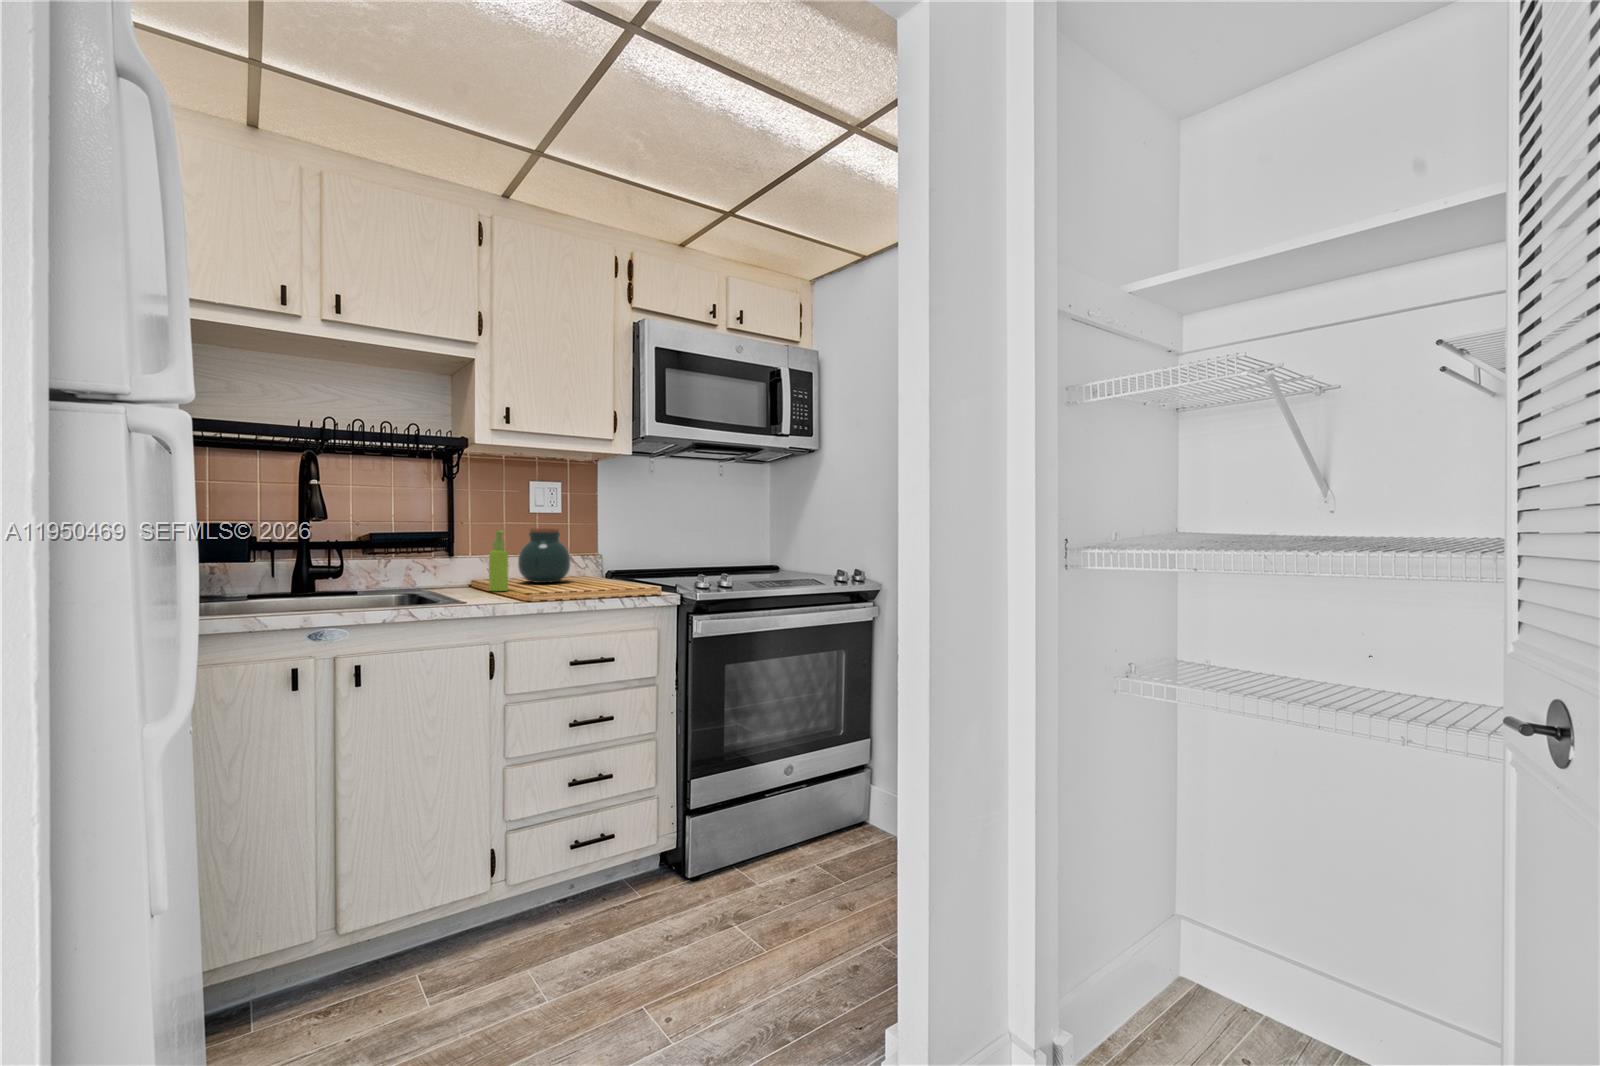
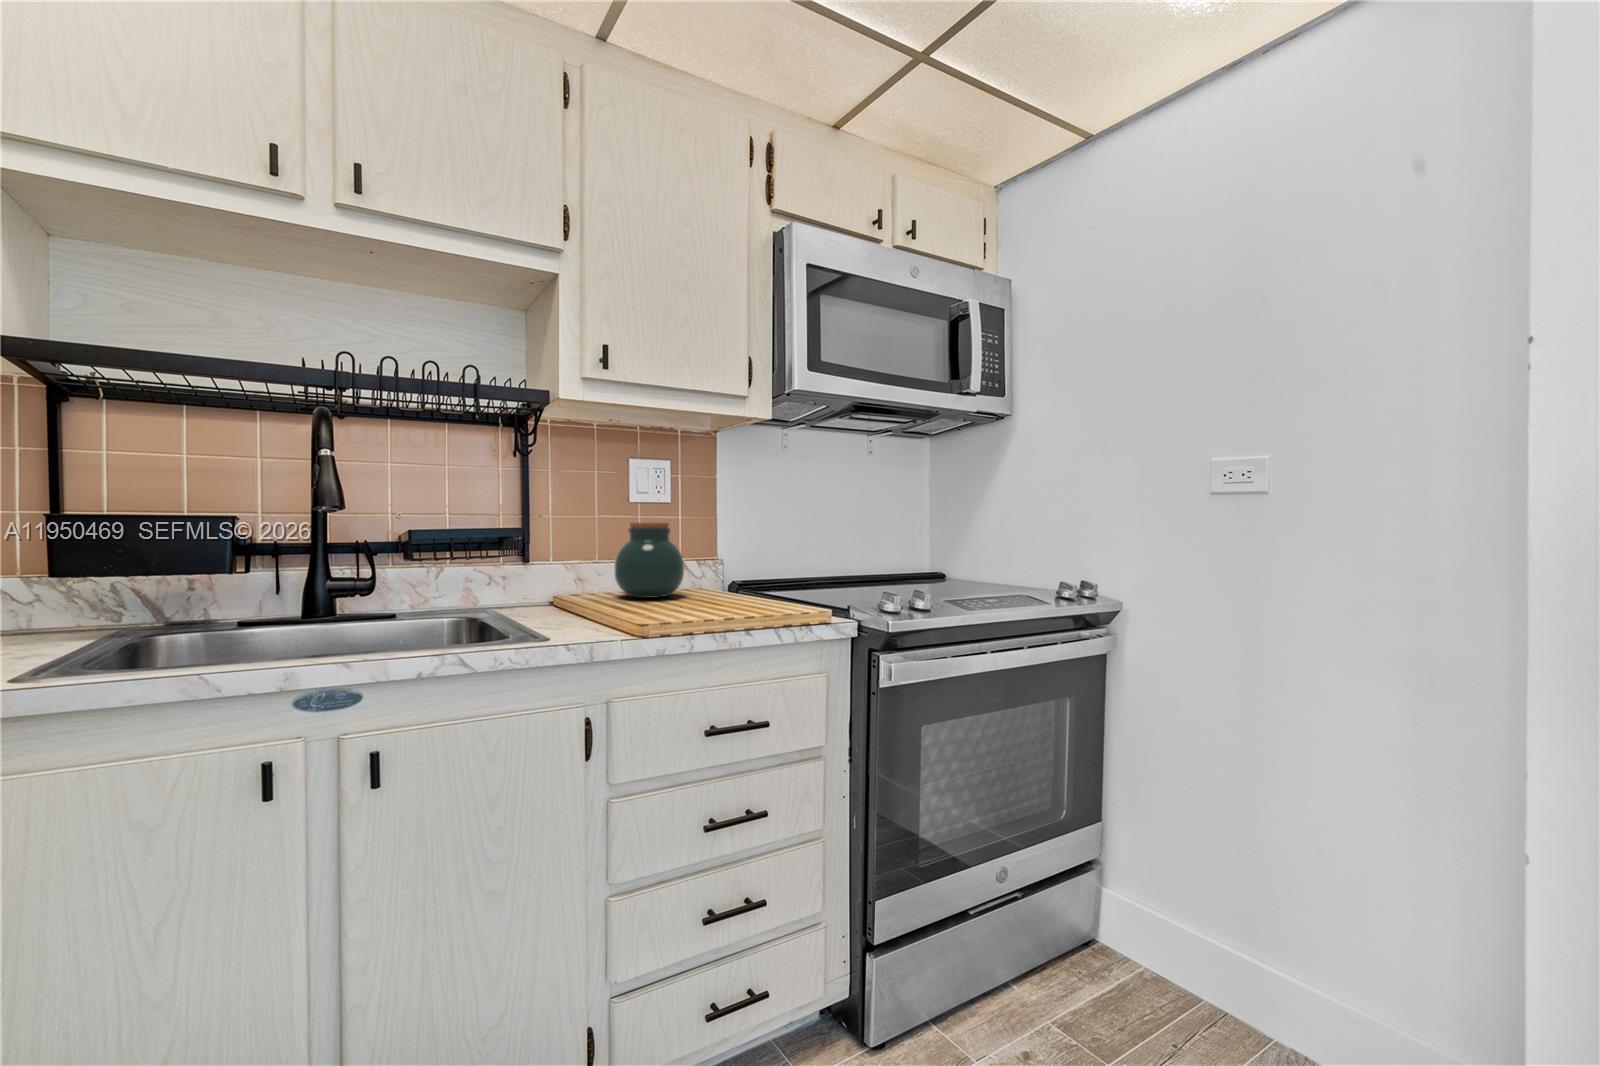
soap dispenser: present [489,531,508,591] -> none [579,526,605,614]

